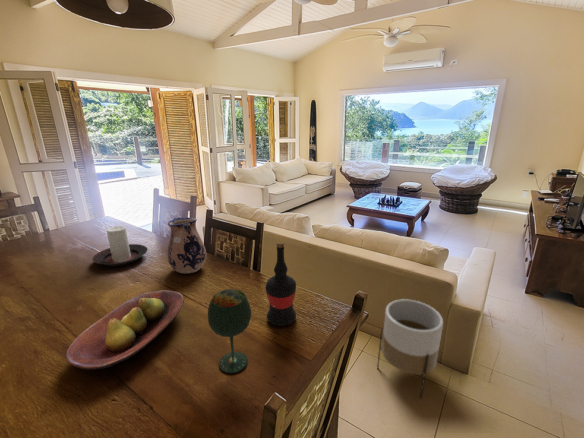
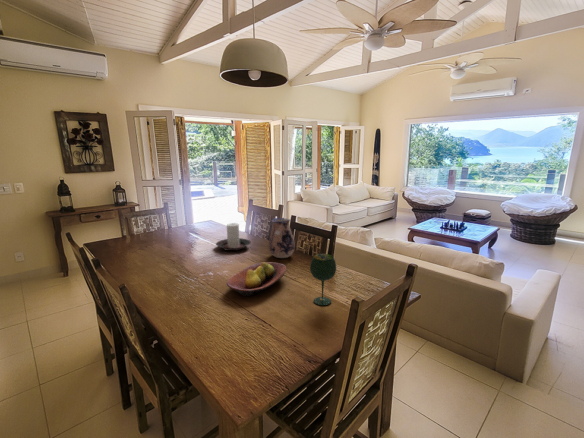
wine bottle: present [266,242,296,326] -> none [342,230,364,289]
planter: present [377,299,443,398] -> none [428,301,488,385]

